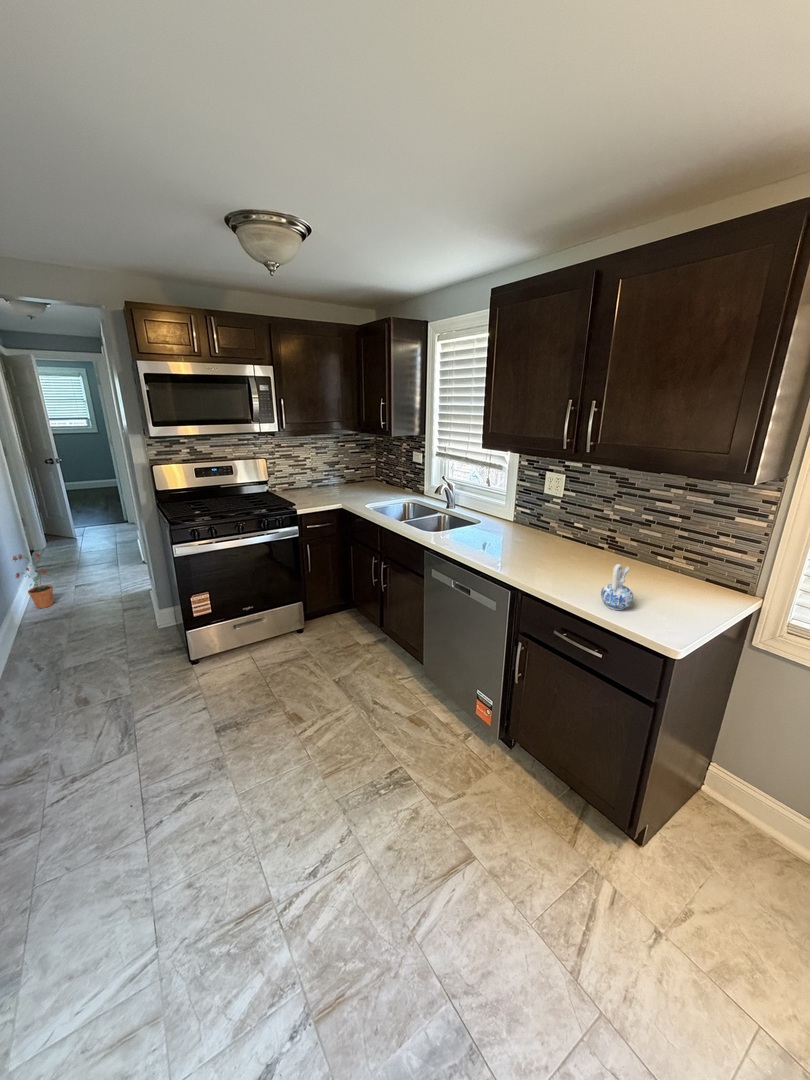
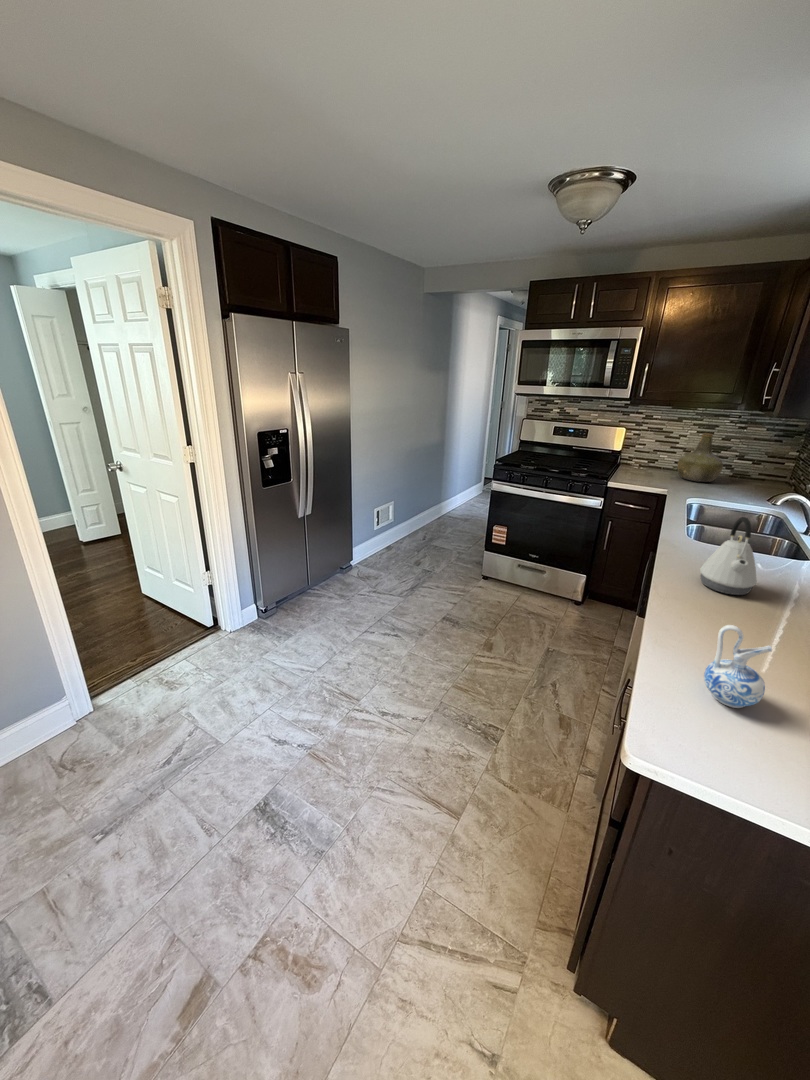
bottle: none [314,452,346,492] -> present [677,433,723,482]
kettle: none [476,505,512,558] -> present [700,517,757,595]
potted plant: present [13,553,53,608] -> none [454,471,475,512]

